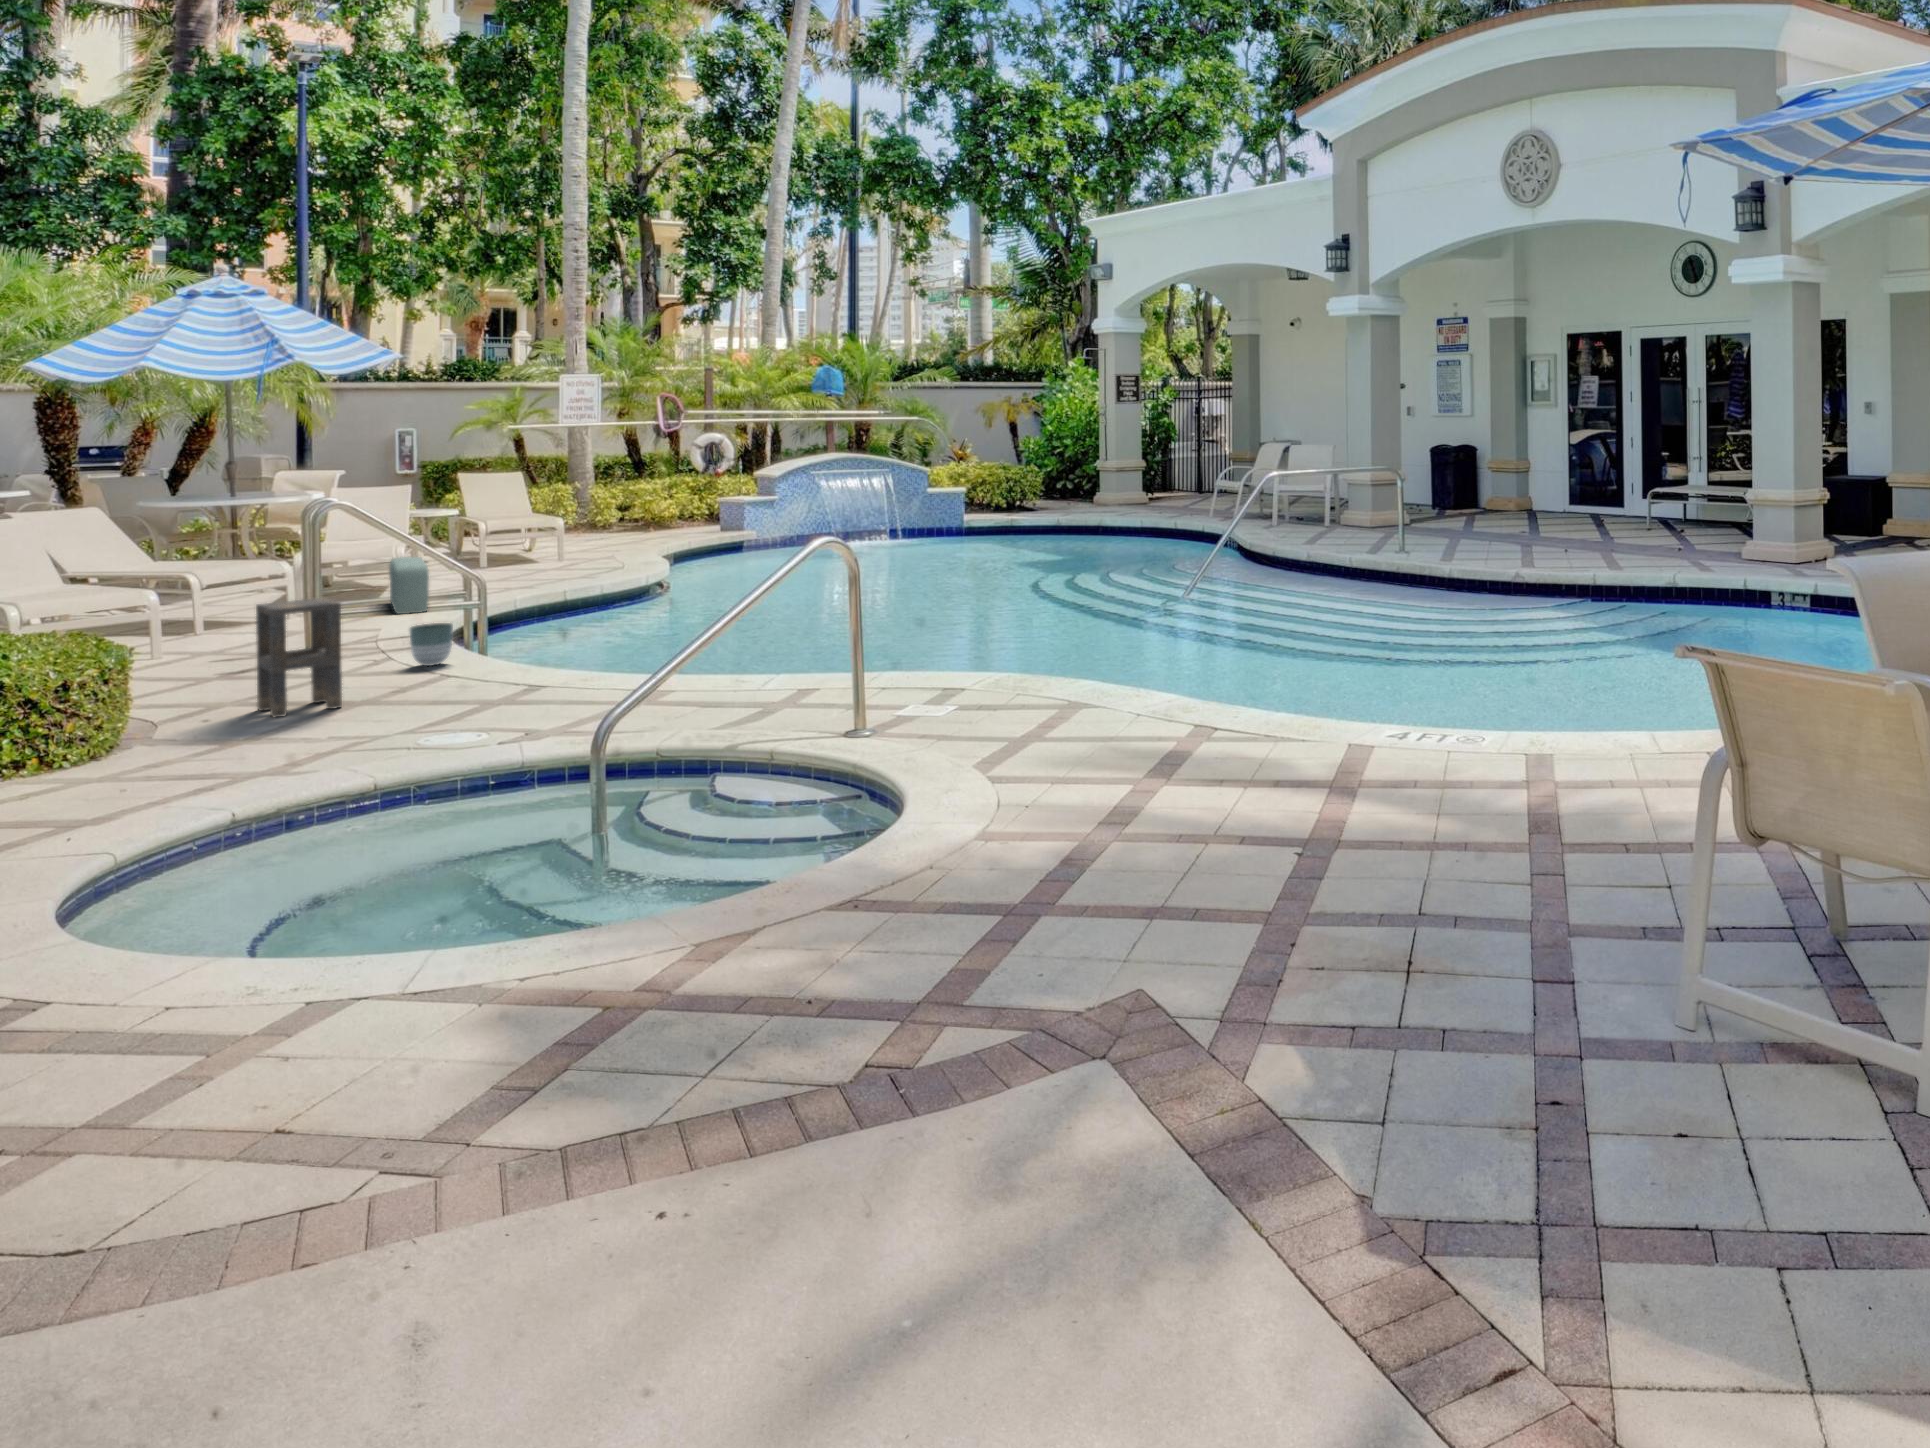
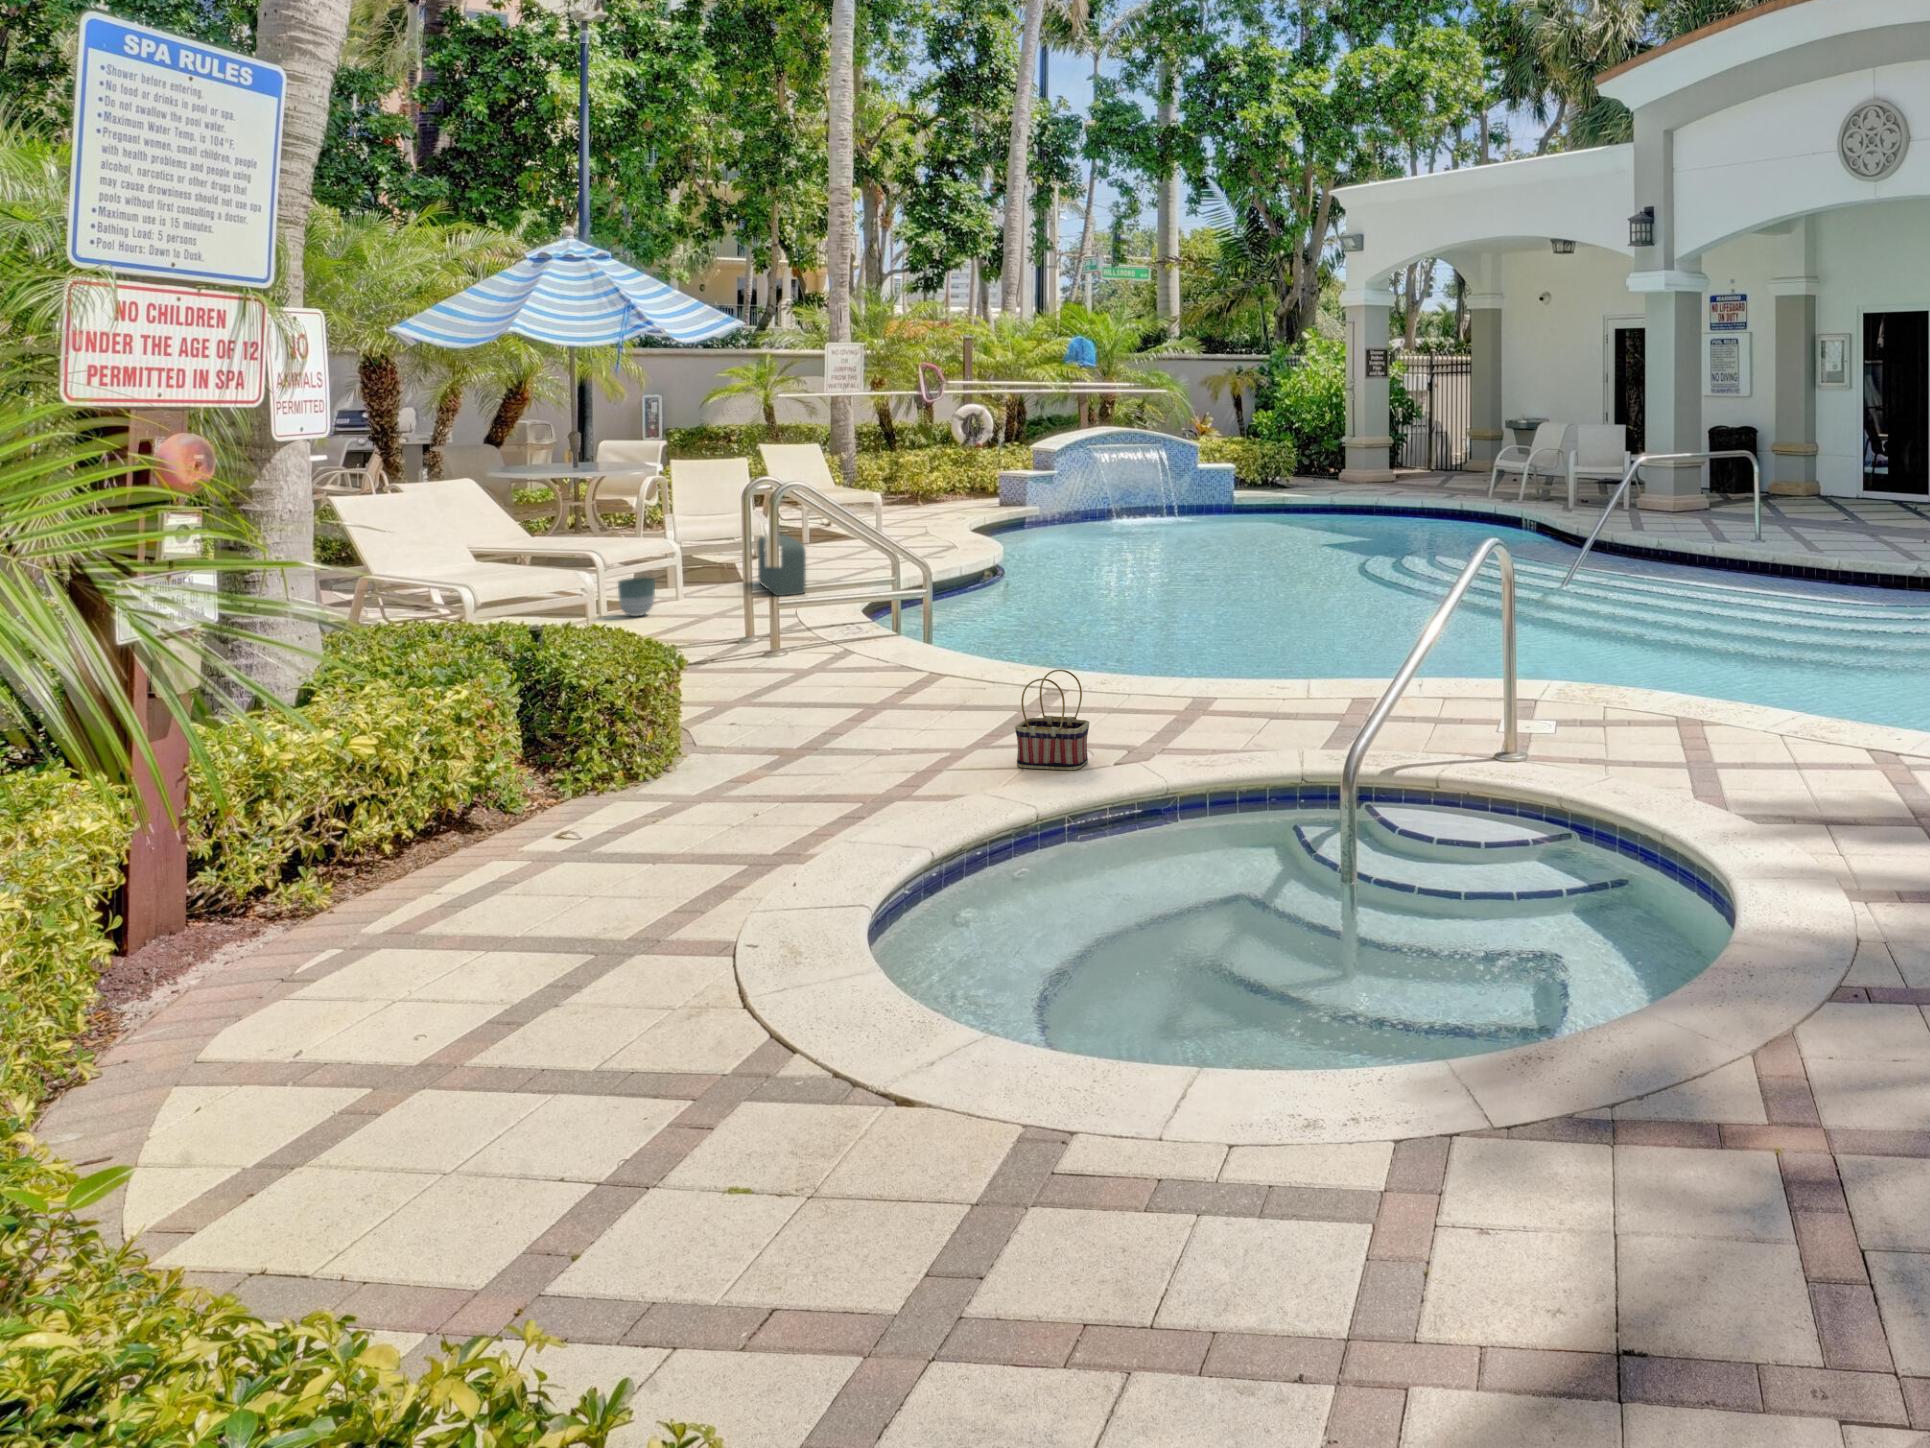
side table: present [256,598,342,718] -> none [754,593,842,725]
planter: present [410,623,453,666] -> present [618,577,655,616]
basket: none [452,657,527,746] -> present [1015,669,1089,770]

